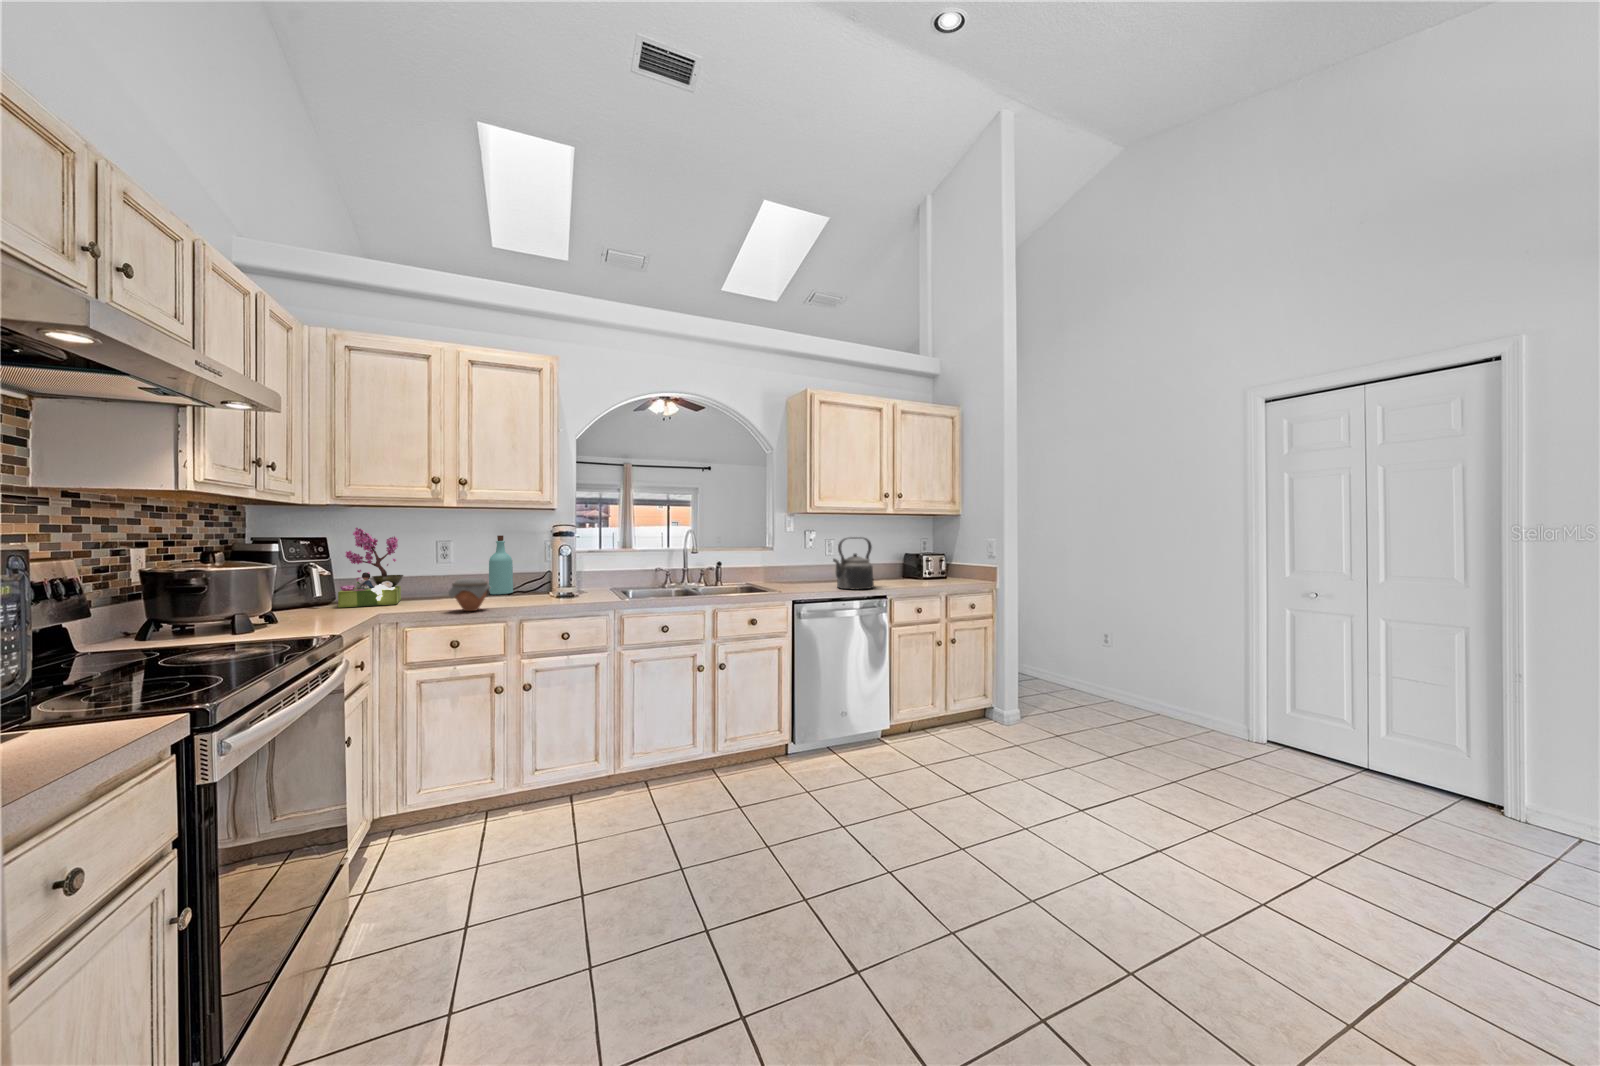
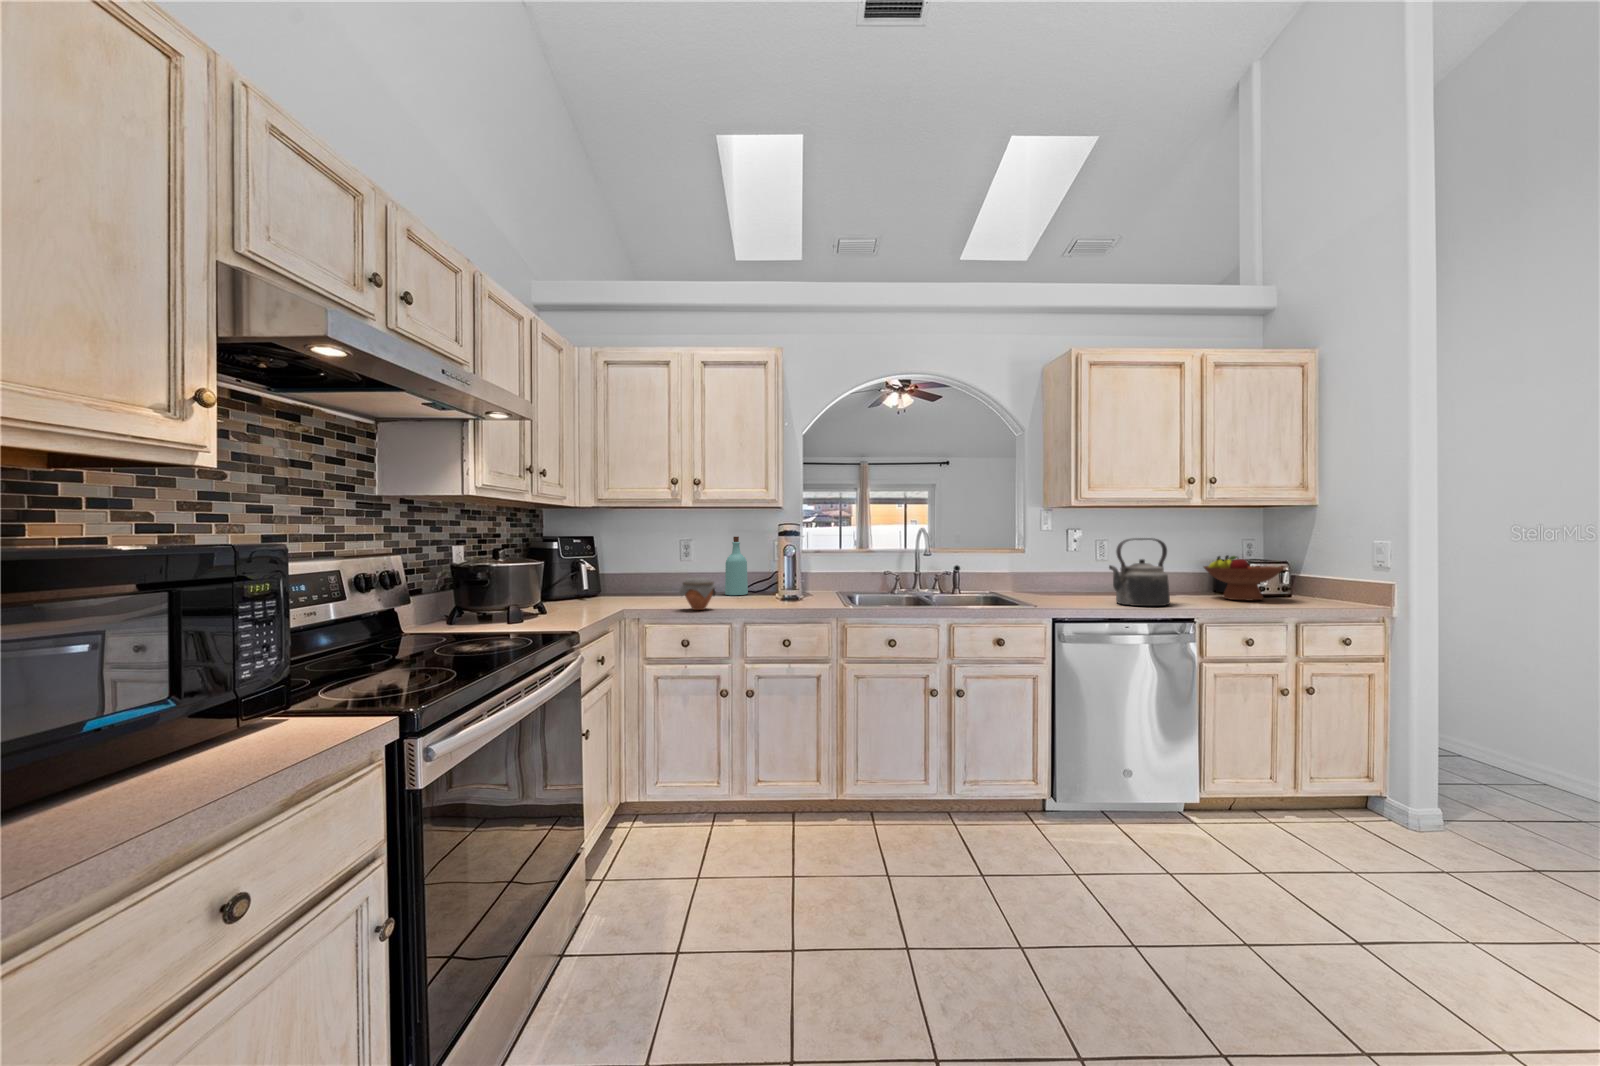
flower arrangement: present [338,528,403,608] -> none [600,528,653,602]
fruit bowl: none [893,549,943,582] -> present [1204,555,1283,601]

